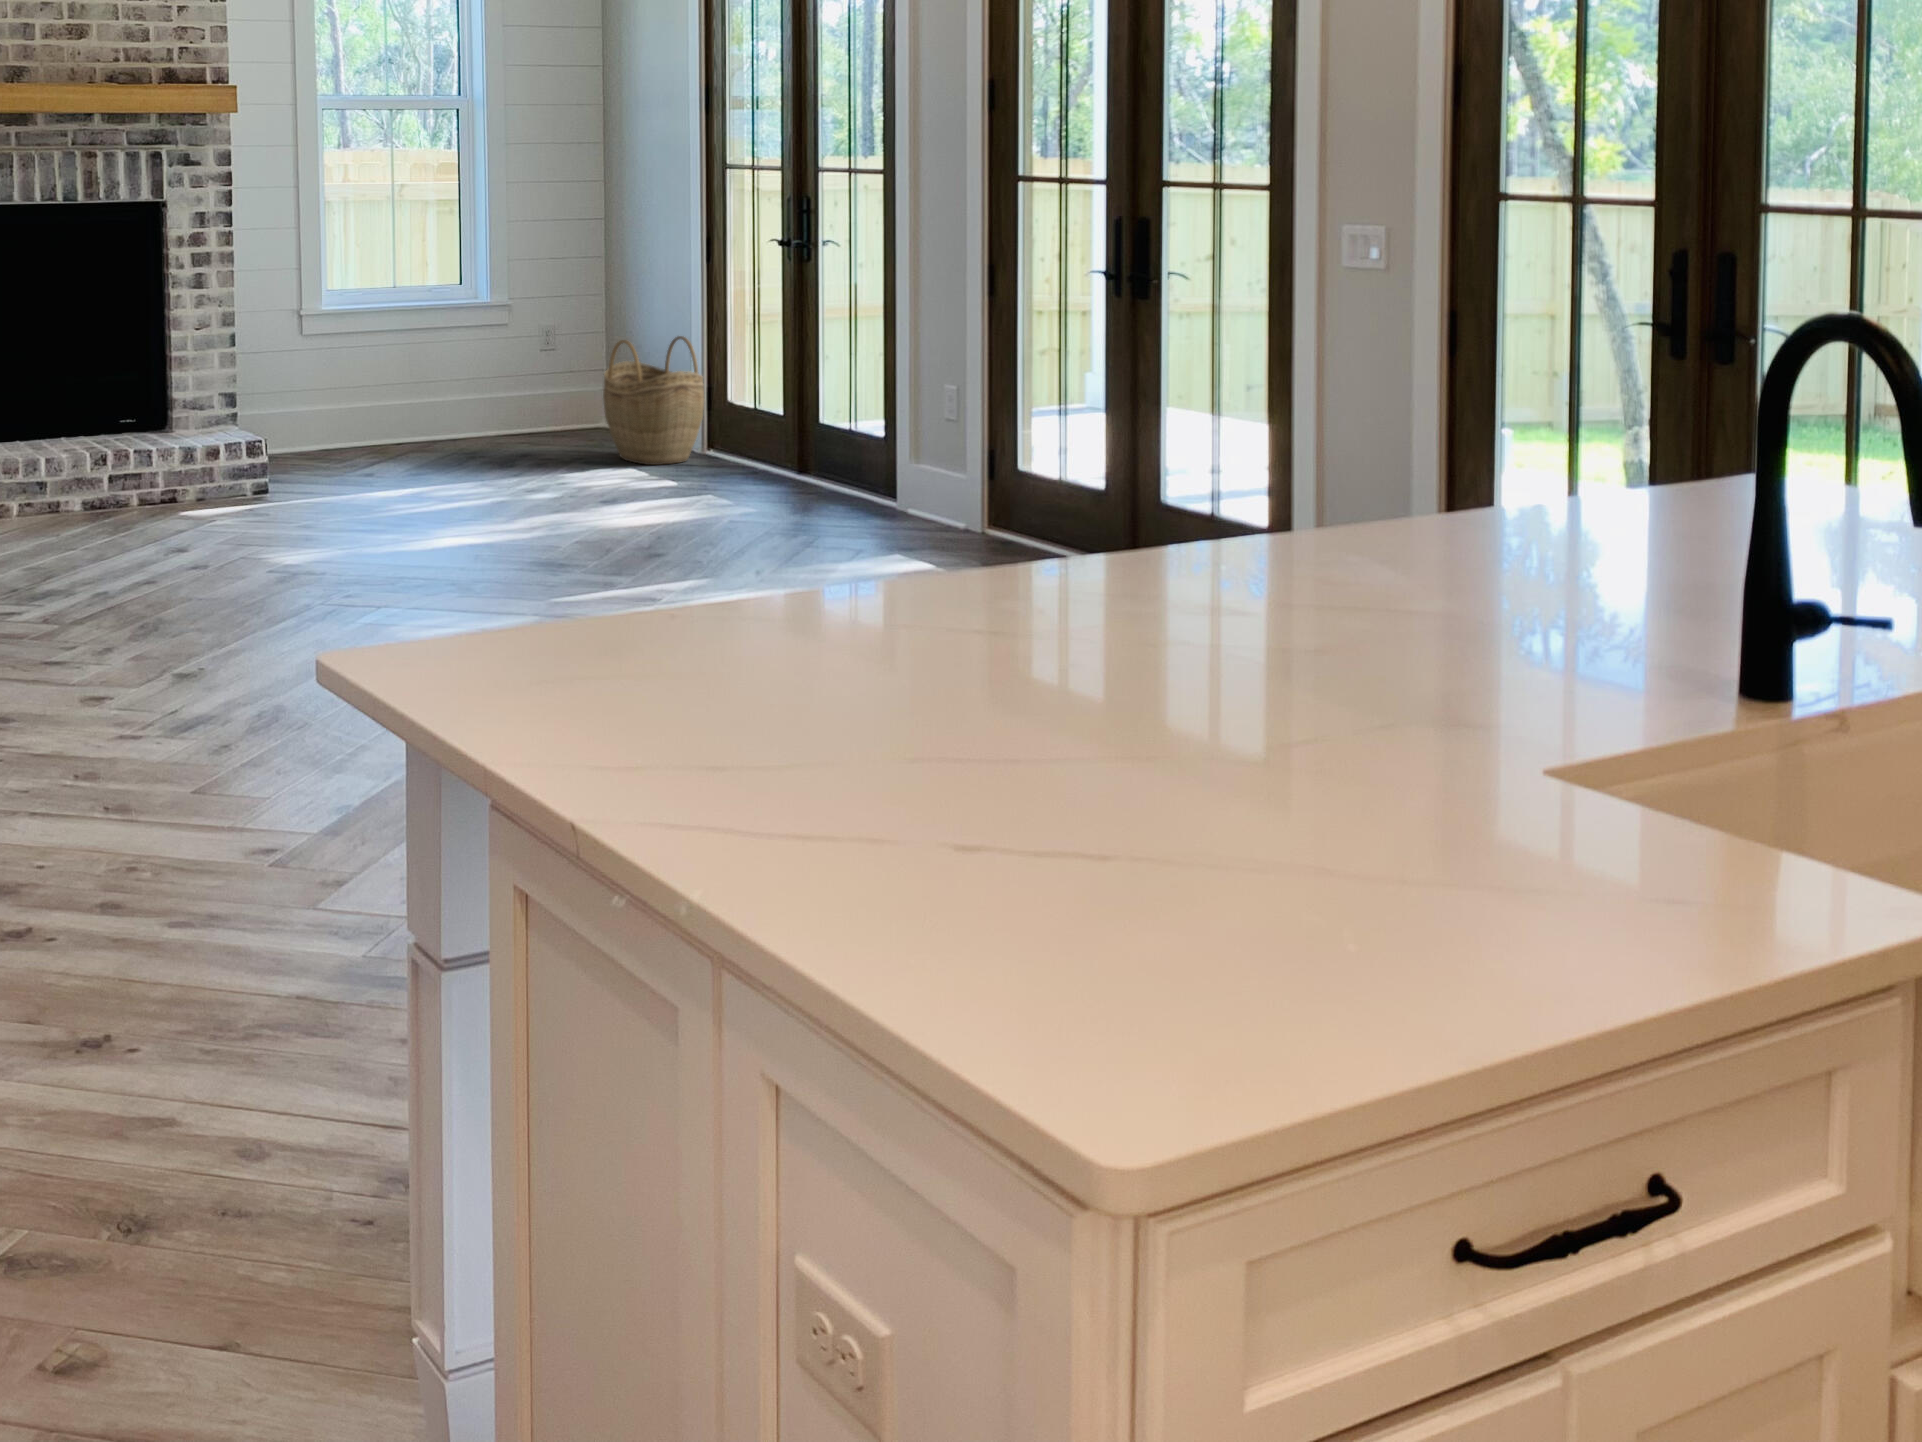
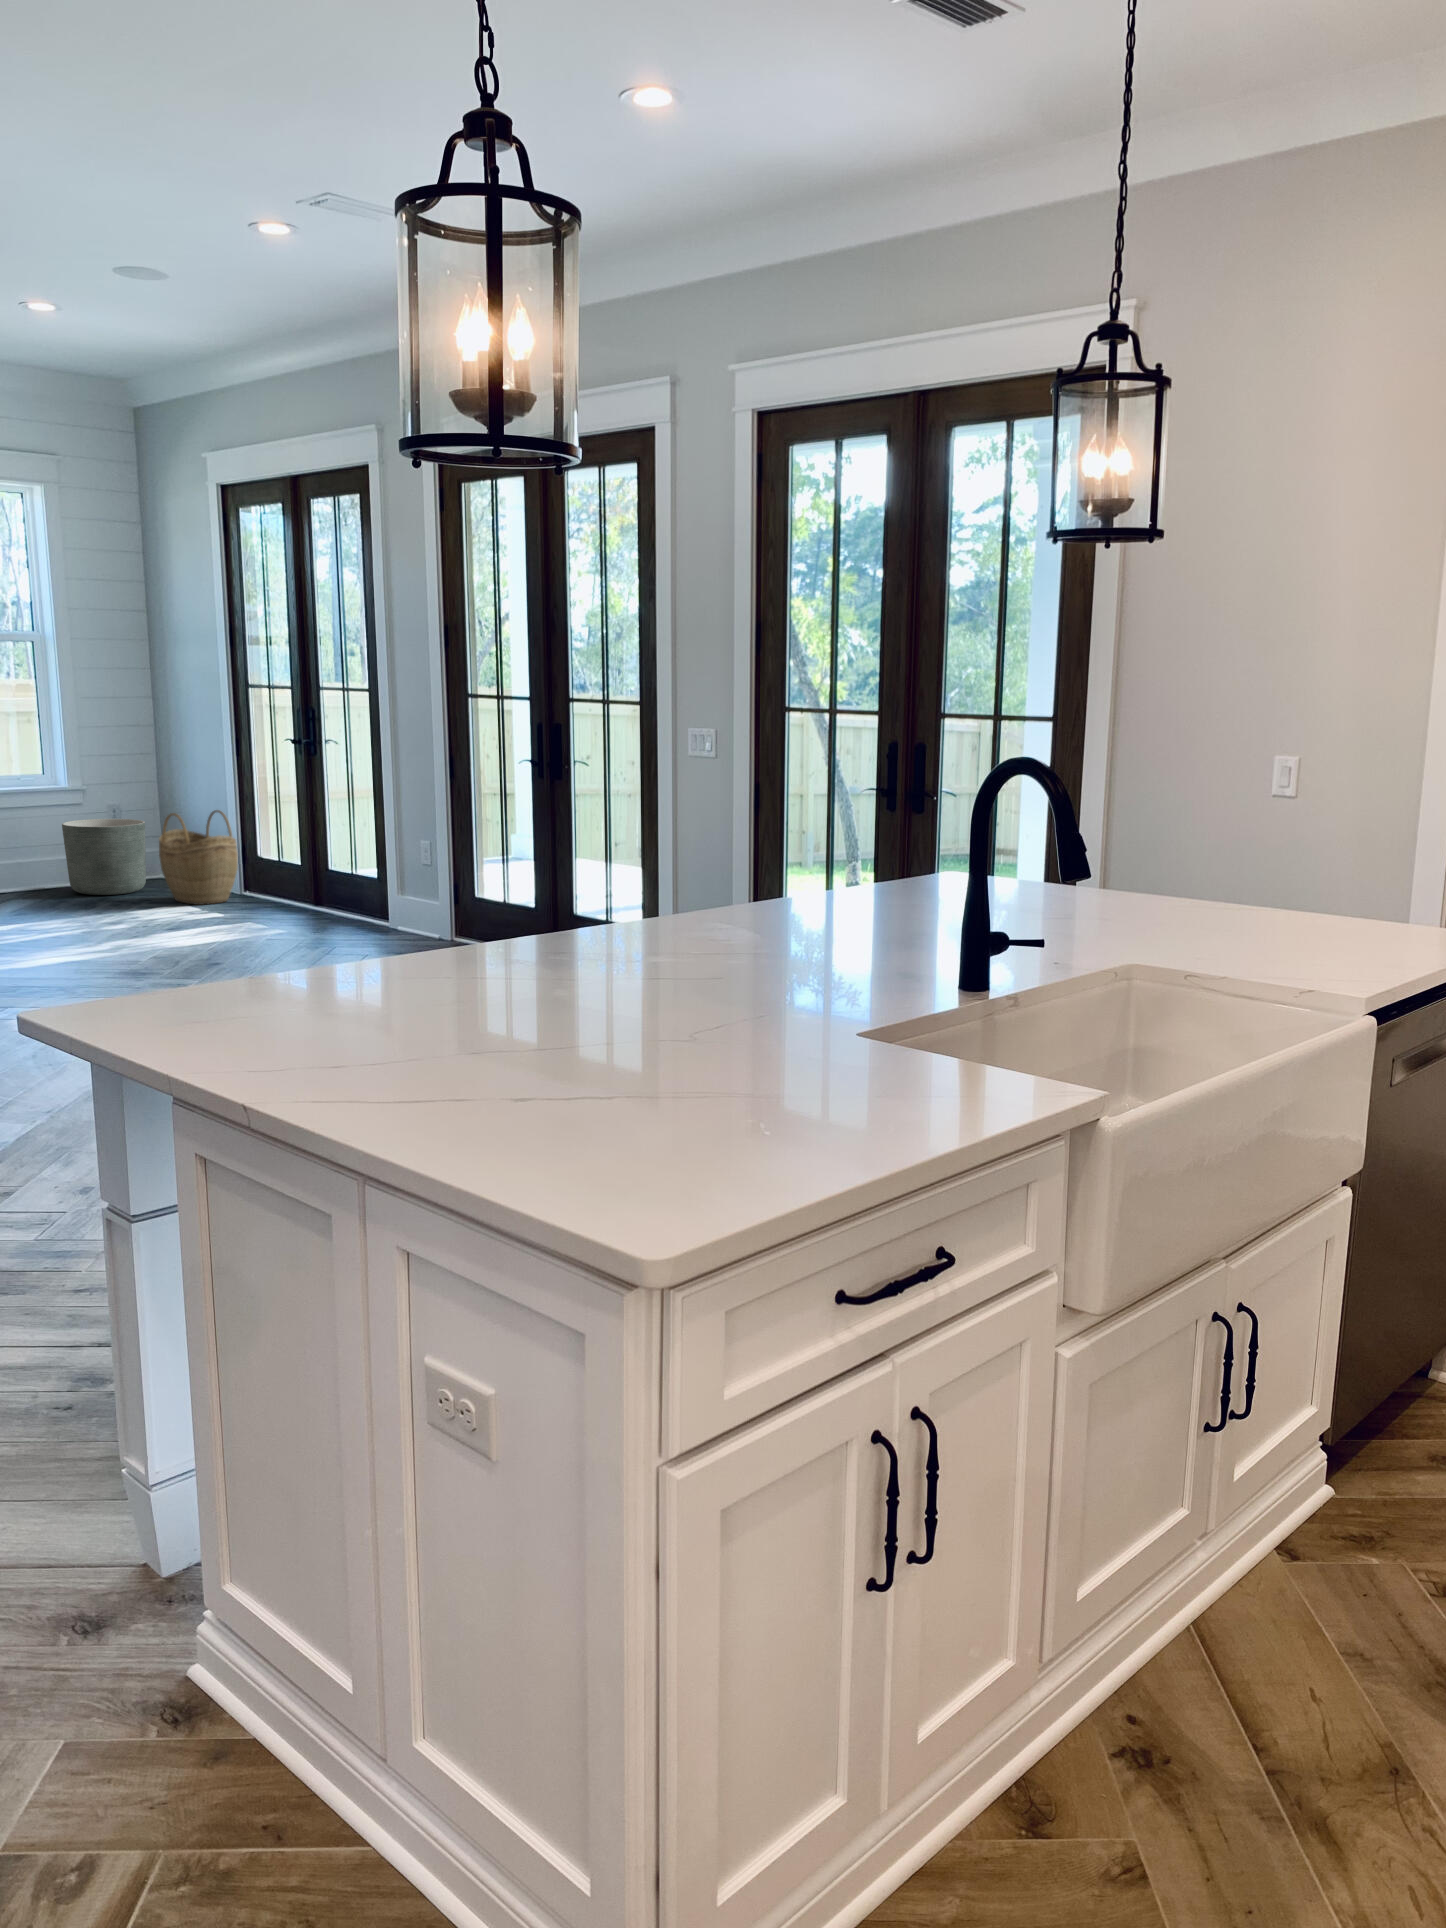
planter: none [486,346,589,447] -> present [62,819,146,895]

